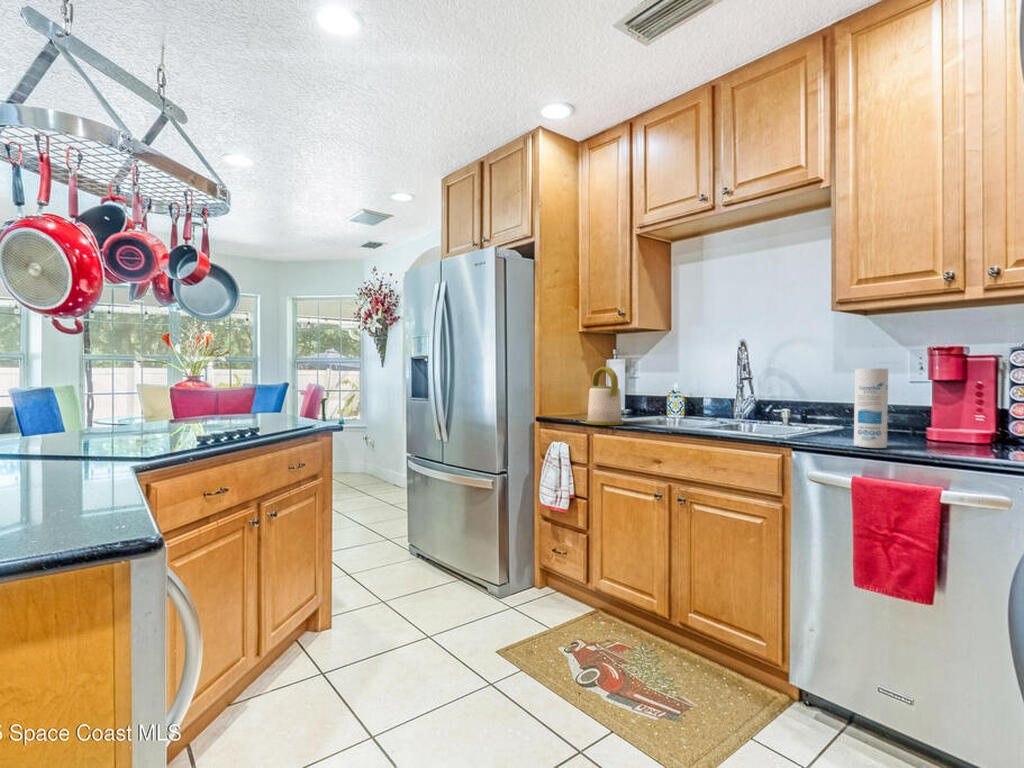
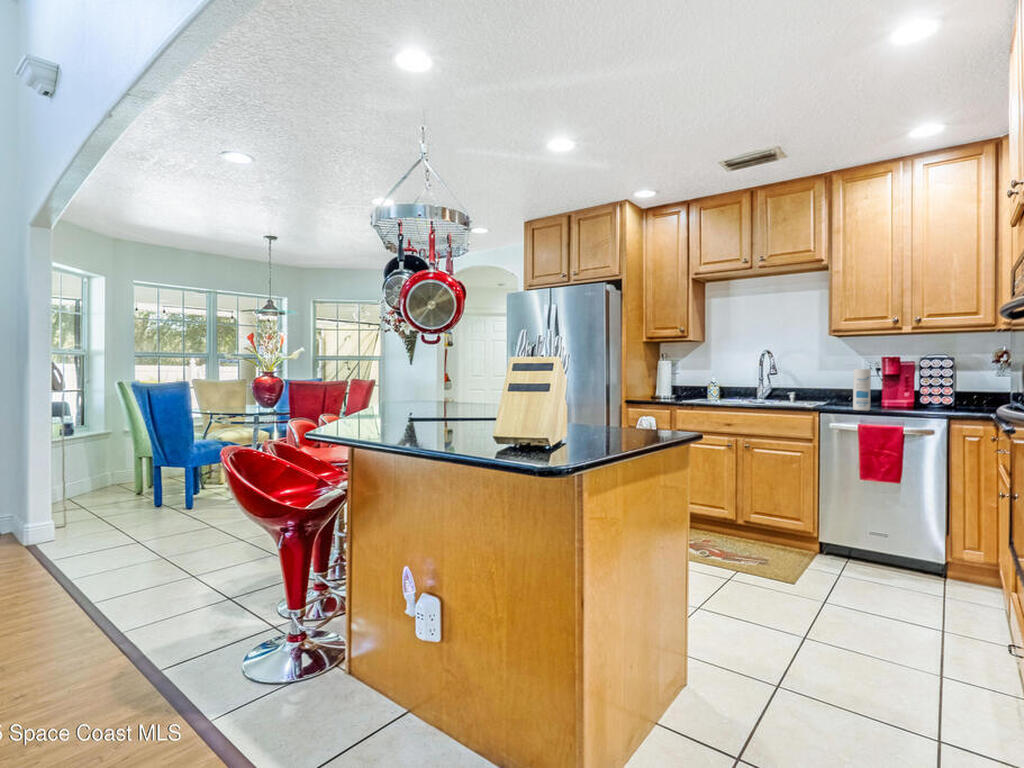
kettle: present [586,367,623,425] -> none [671,367,699,405]

